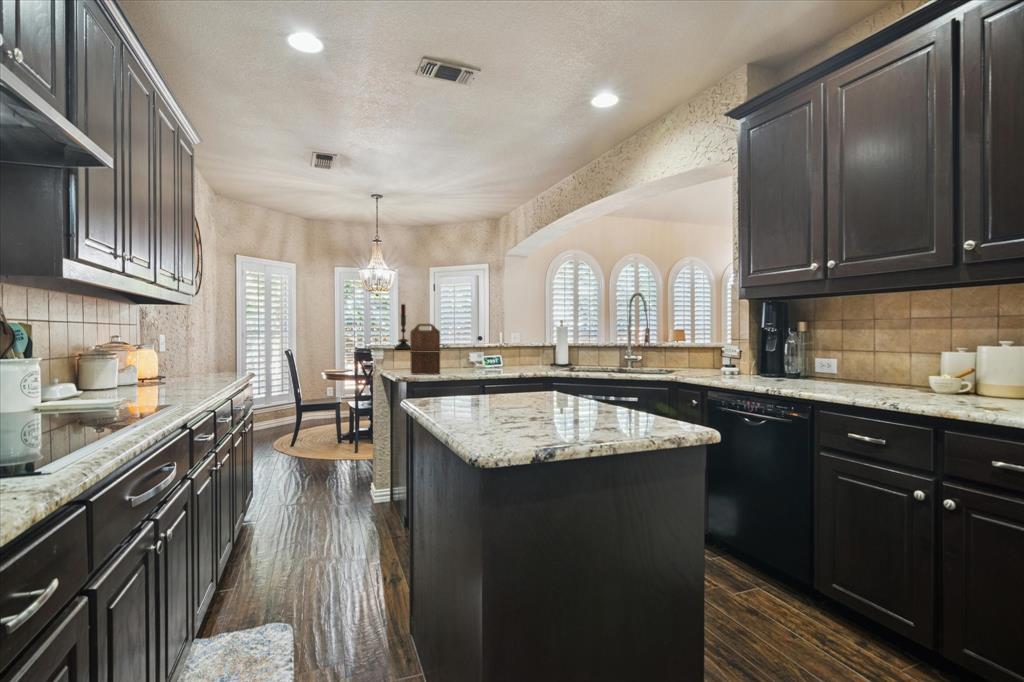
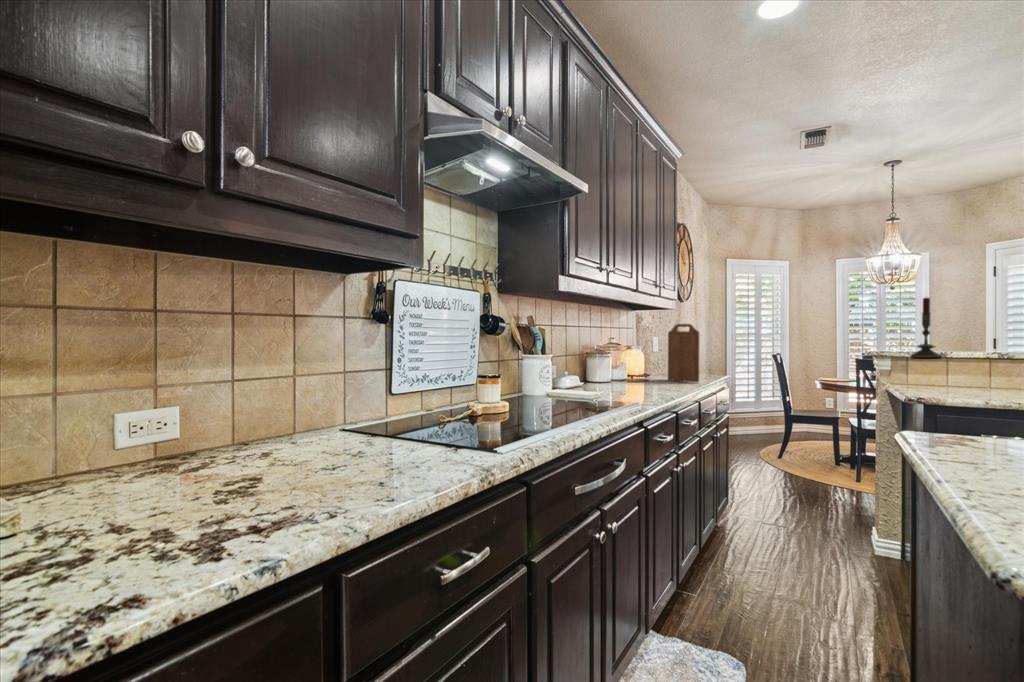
cutting board: present [410,324,440,374] -> present [668,324,699,382]

